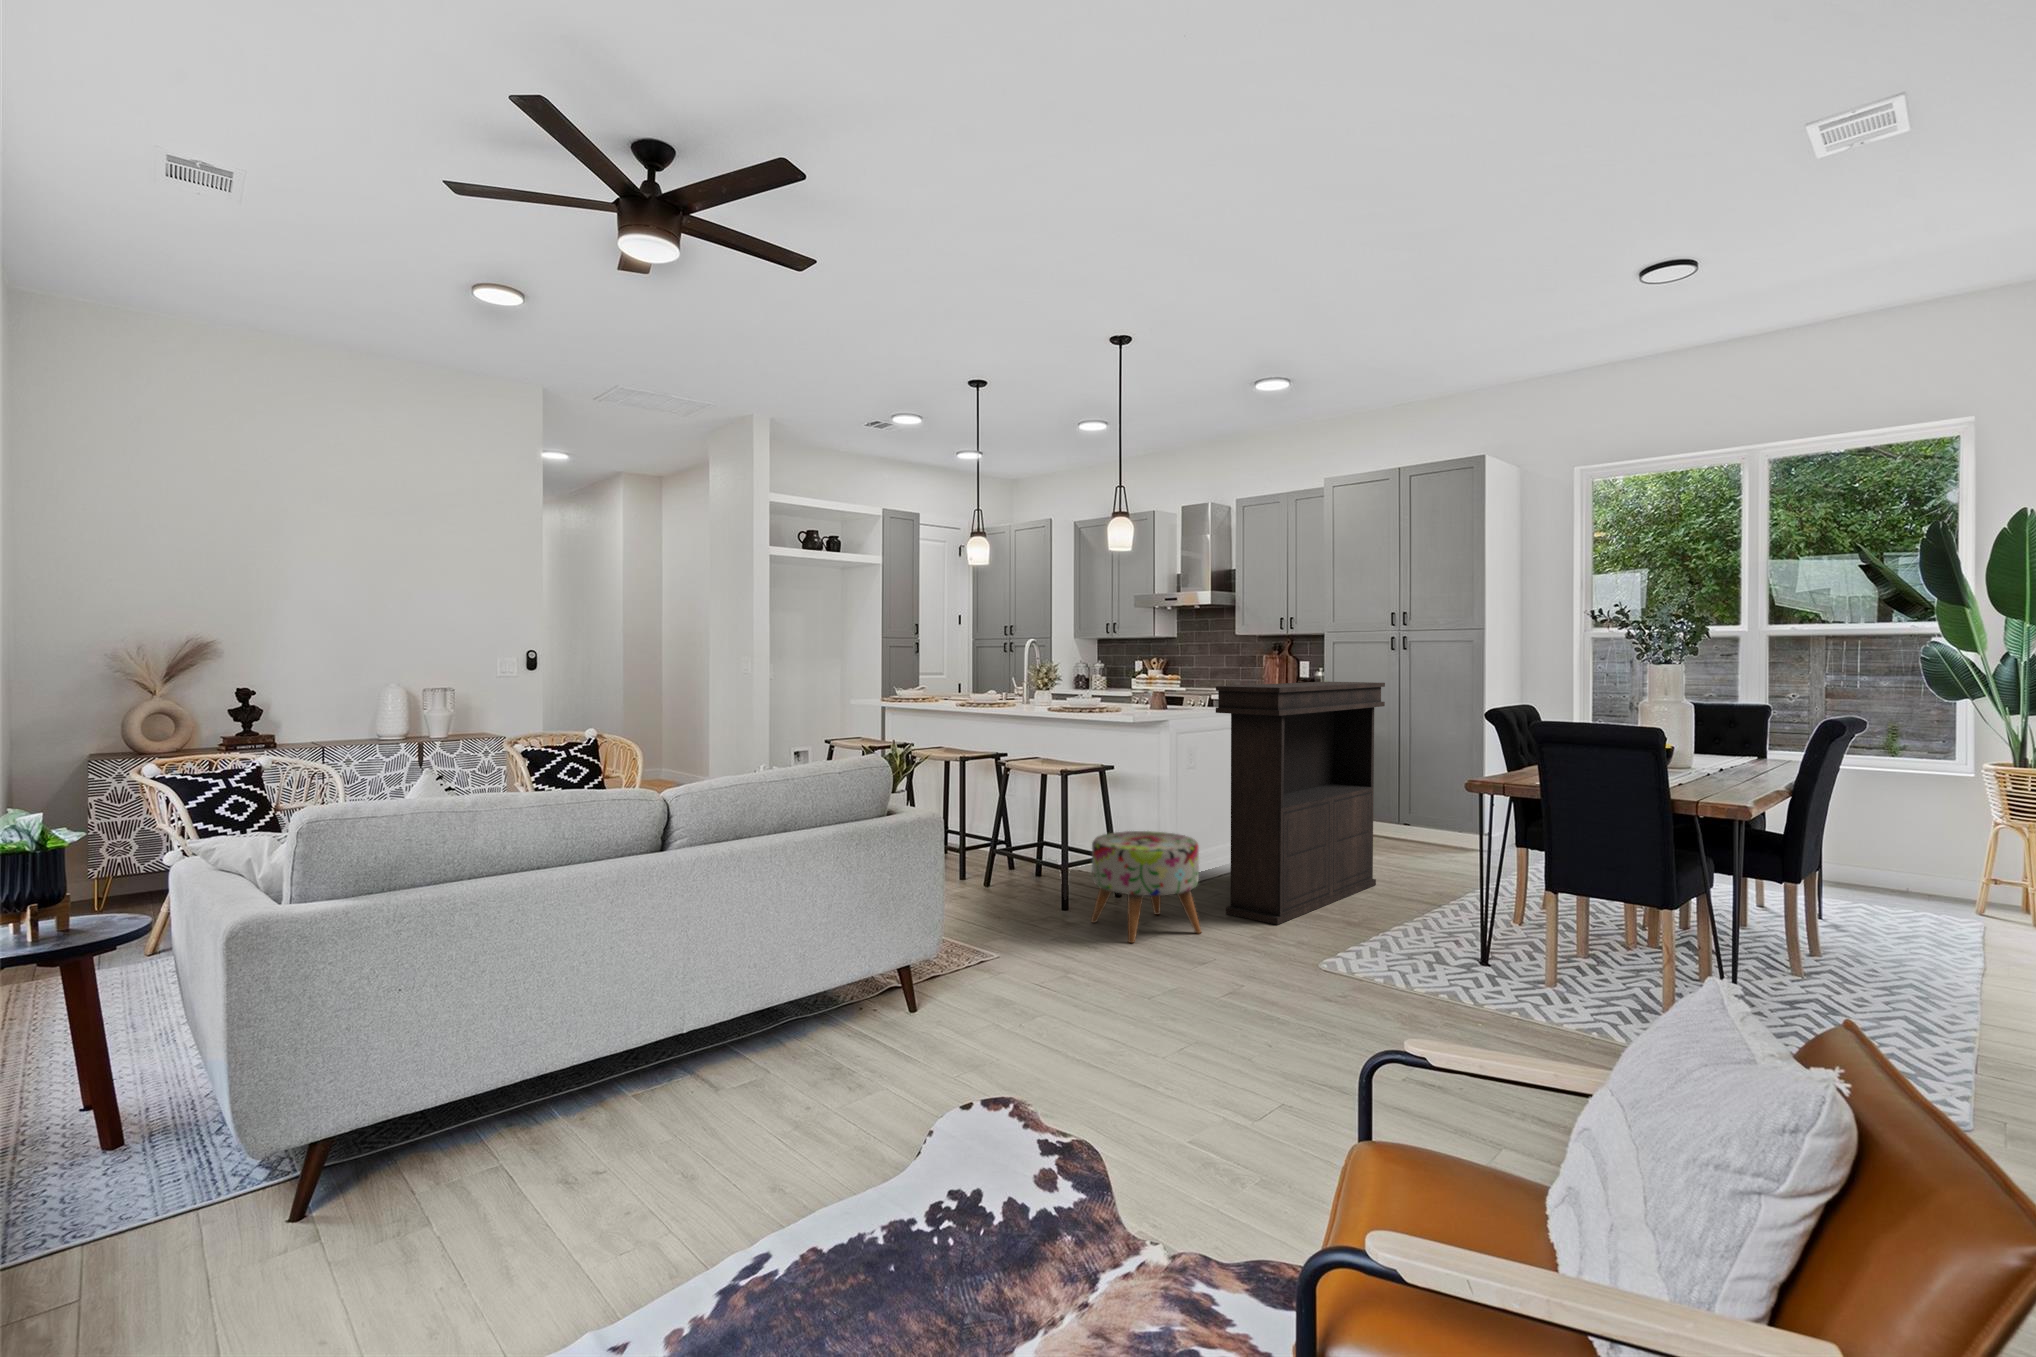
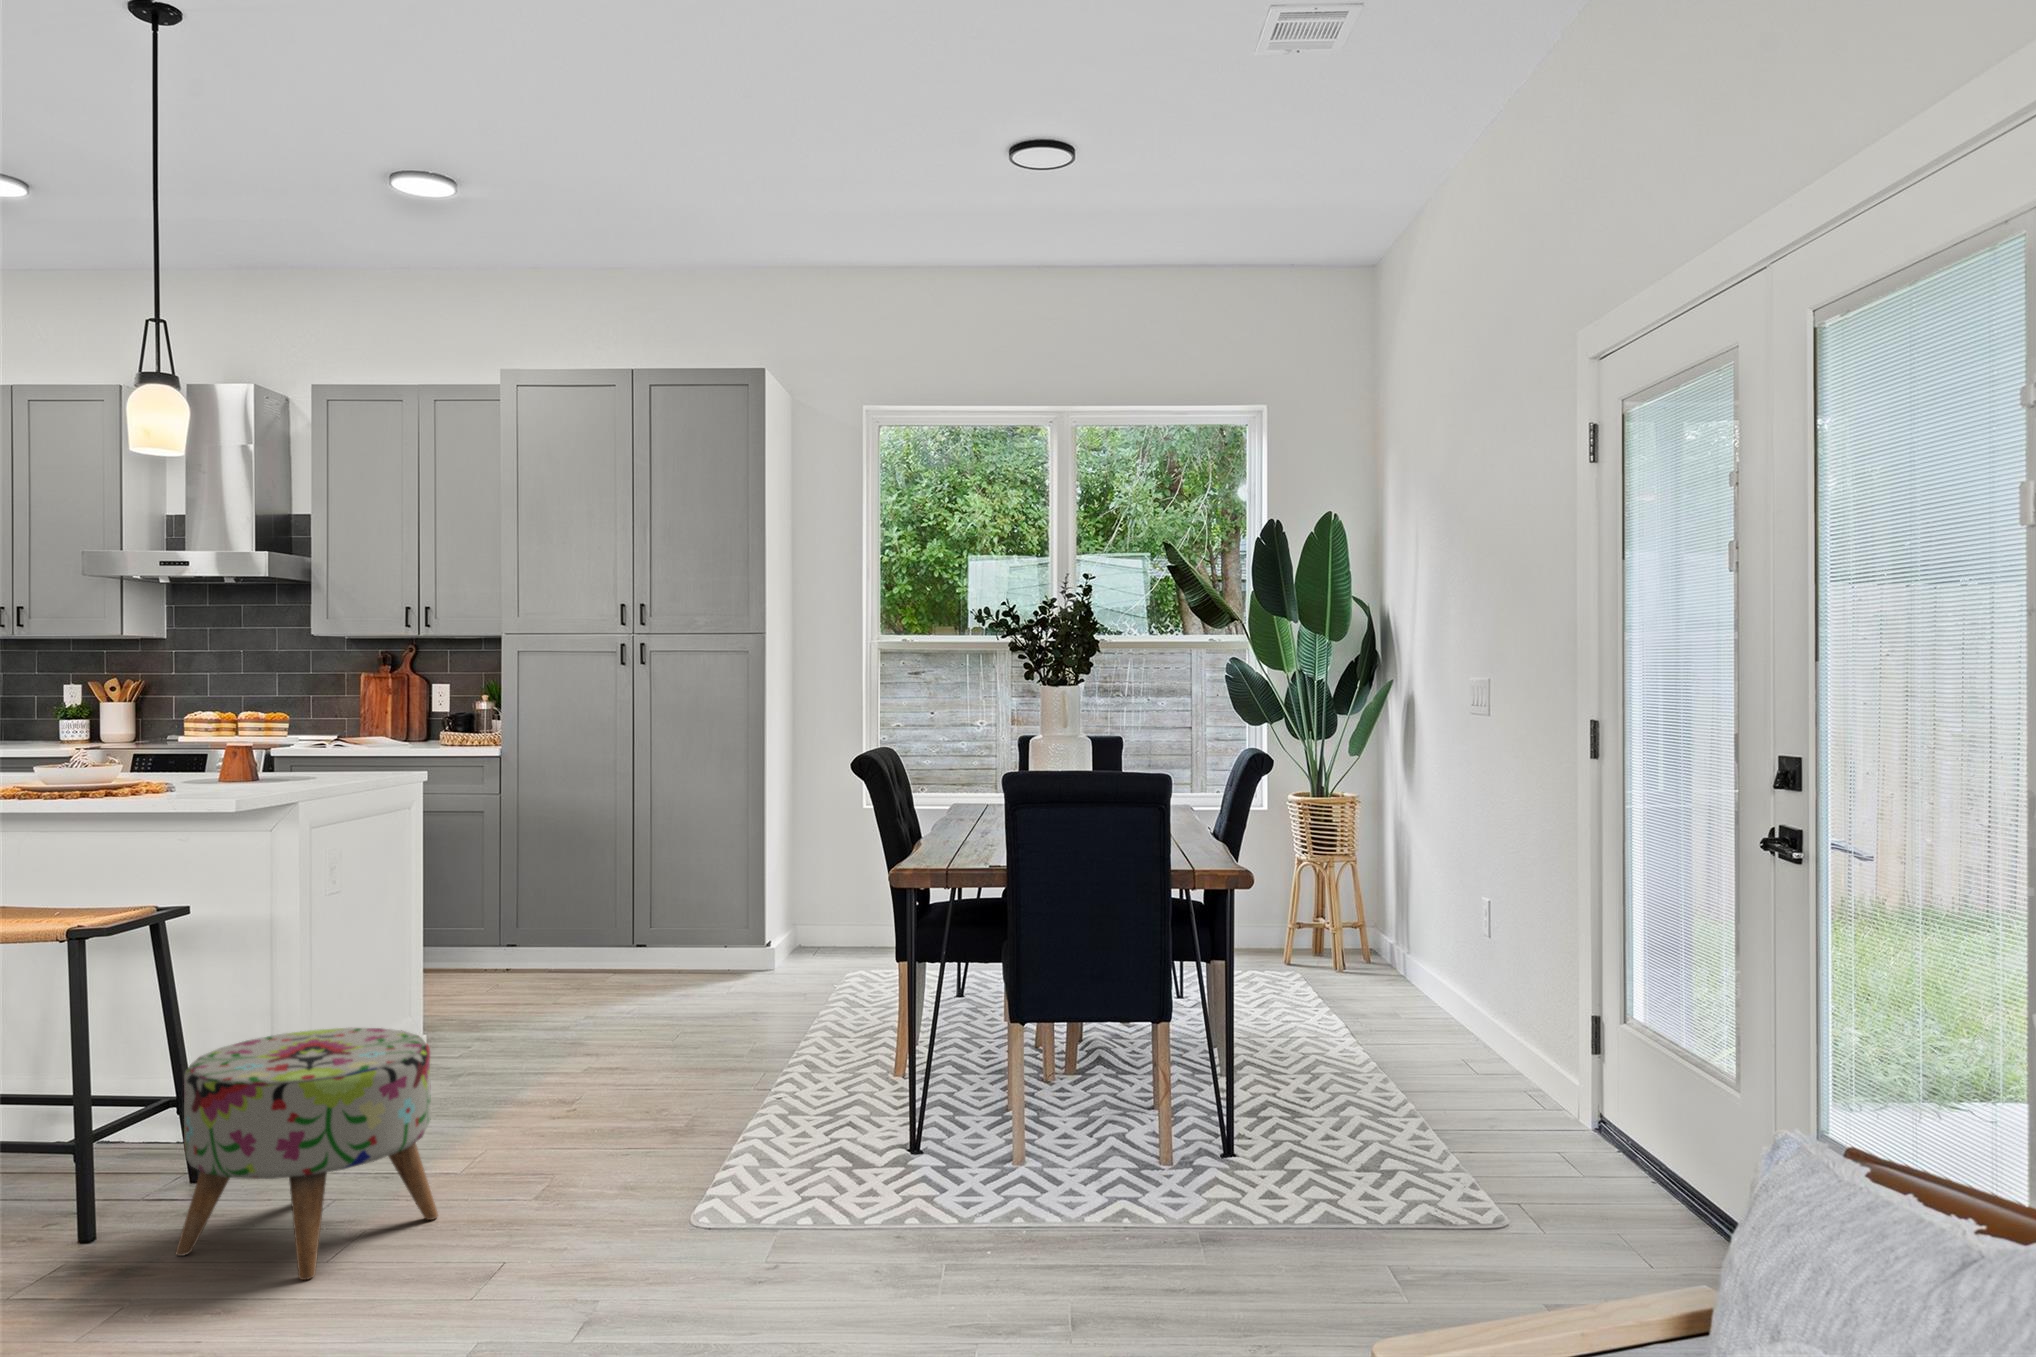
console table: present [1216,682,1385,925] -> none [433,716,670,1165]

